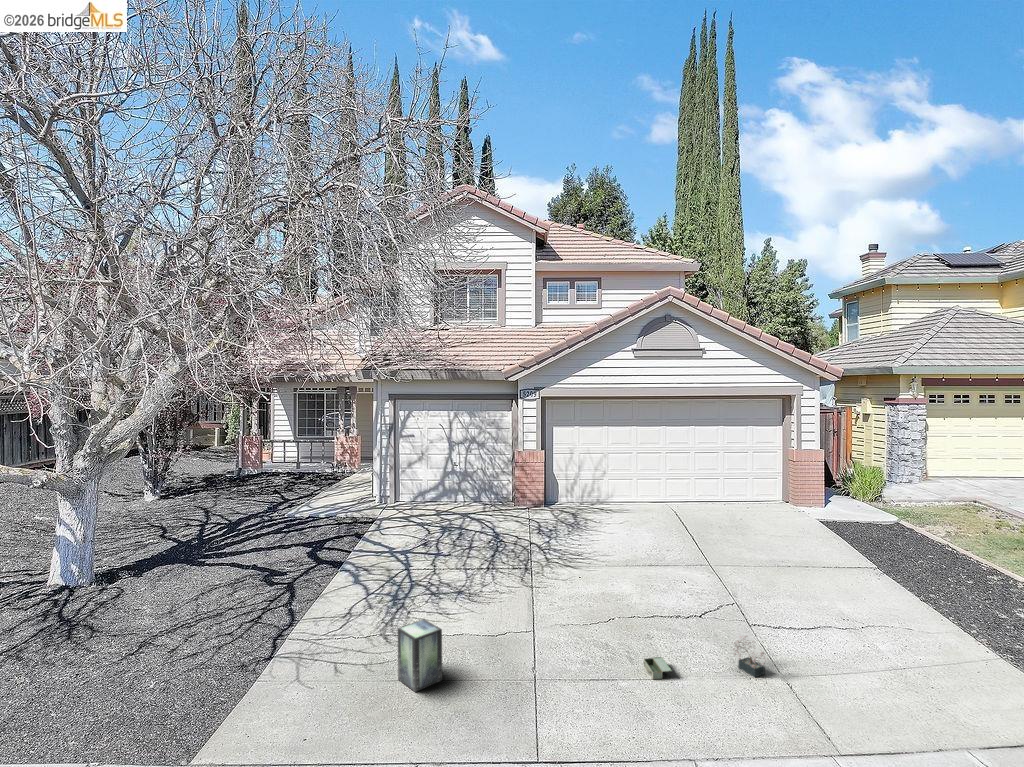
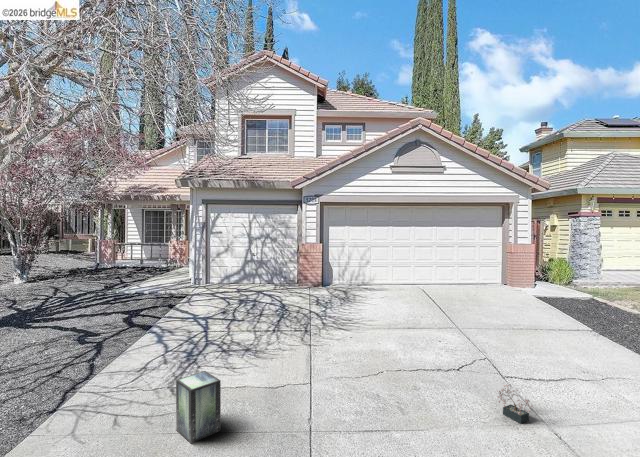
toolbox: present [644,657,672,679] -> none [415,405,443,427]

